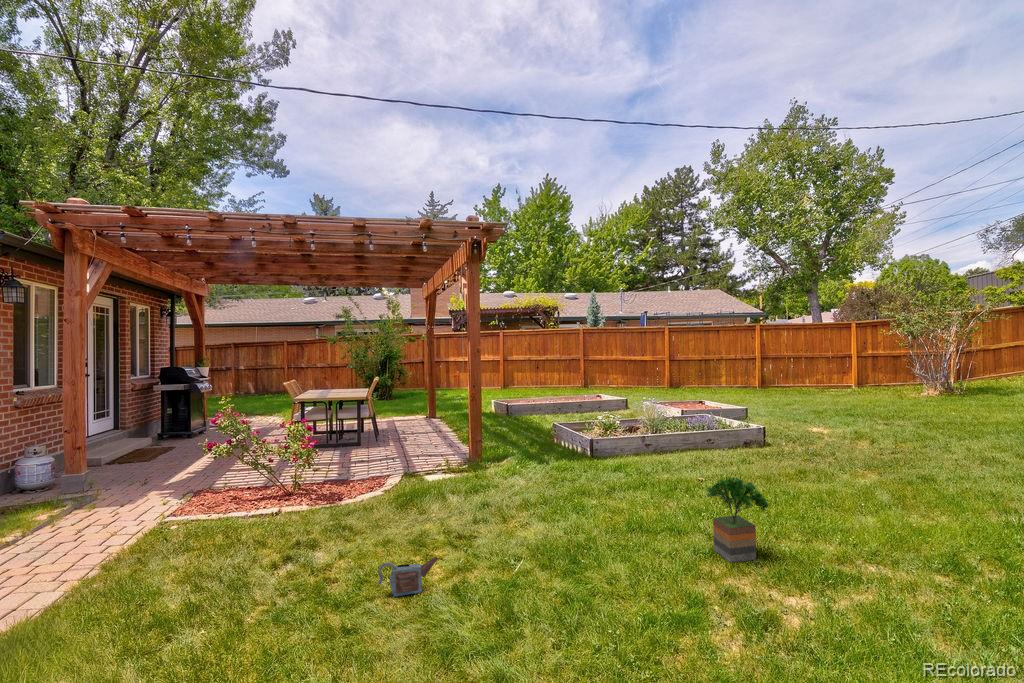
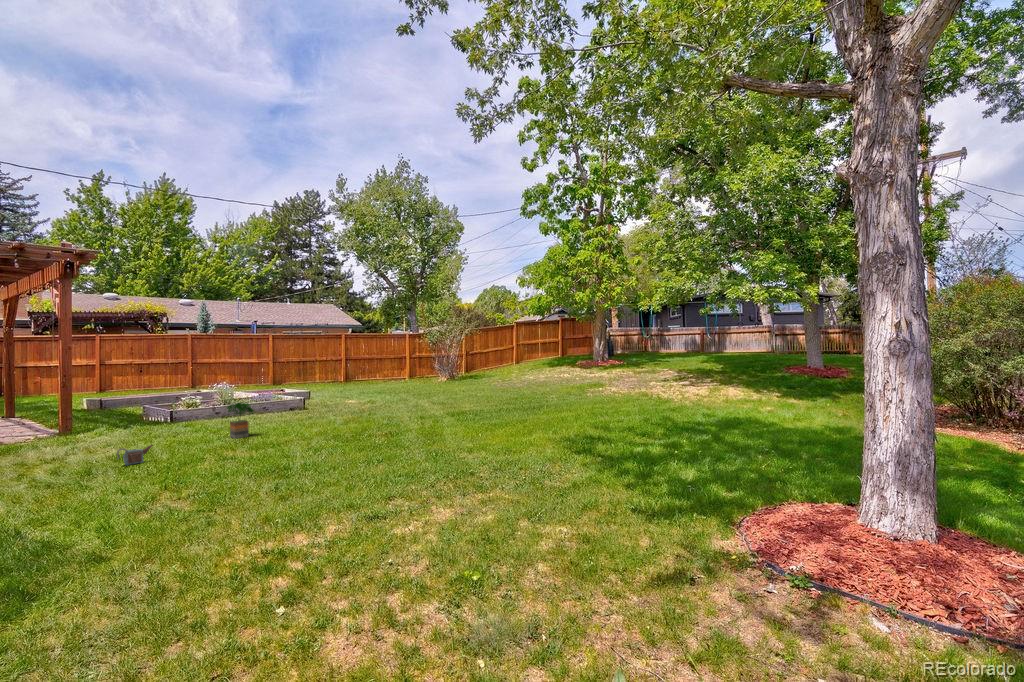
watering can: present [378,557,438,597] -> present [117,445,153,465]

